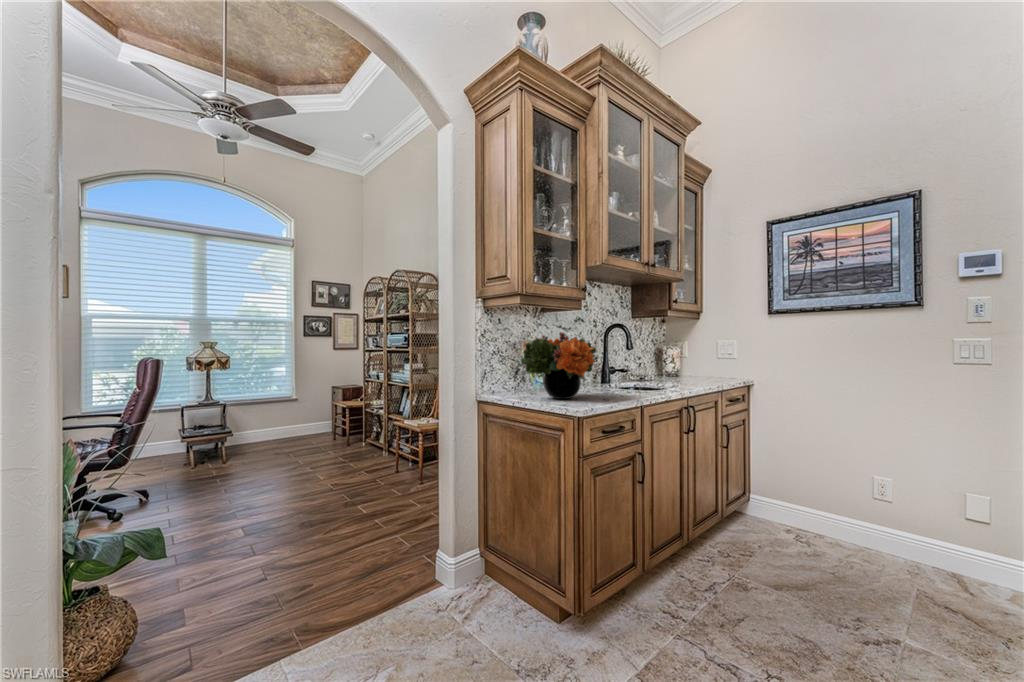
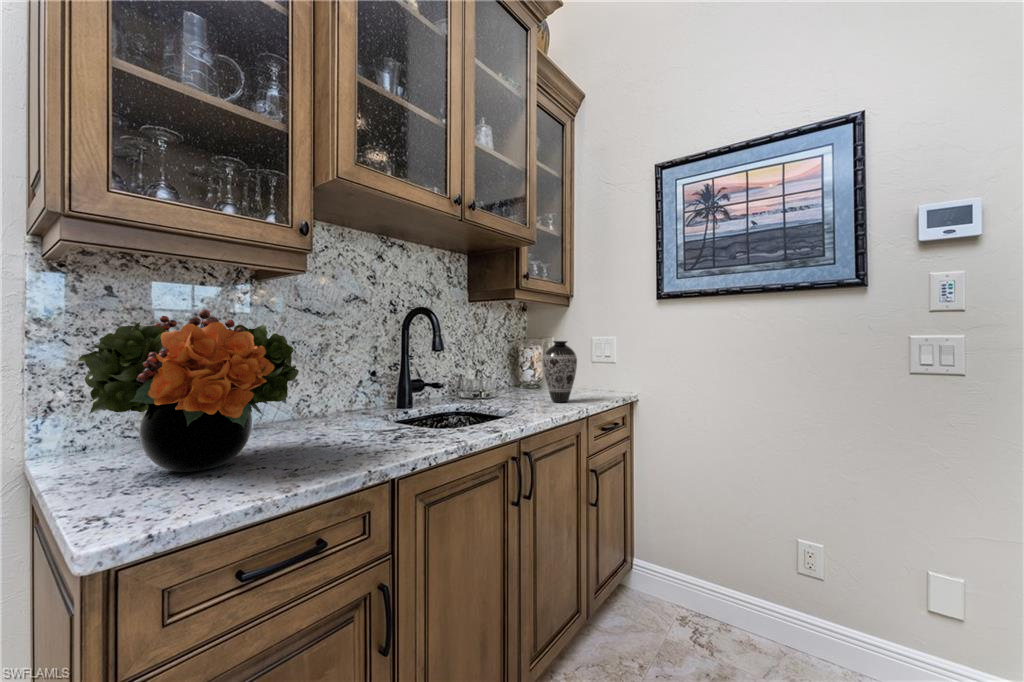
decorative vase: none [689,343,713,382] -> present [543,341,577,402]

